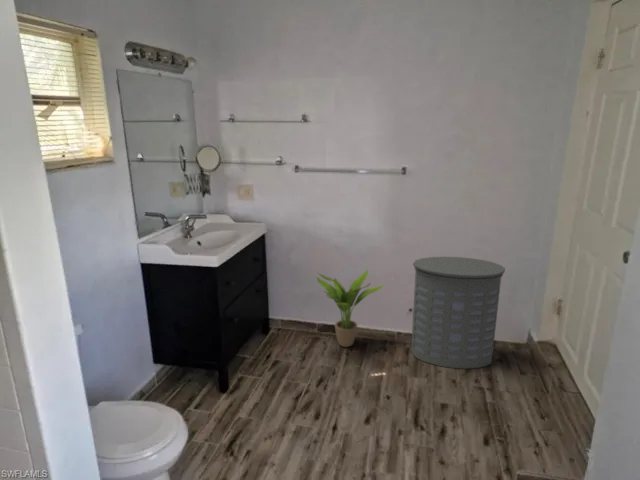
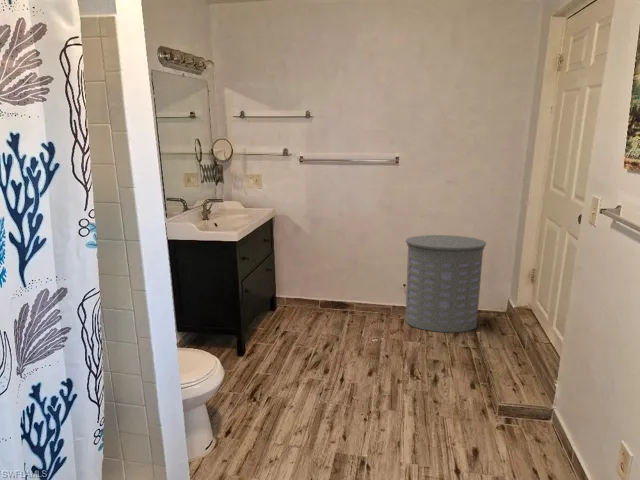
potted plant: present [317,271,384,347] -> none [319,249,380,319]

